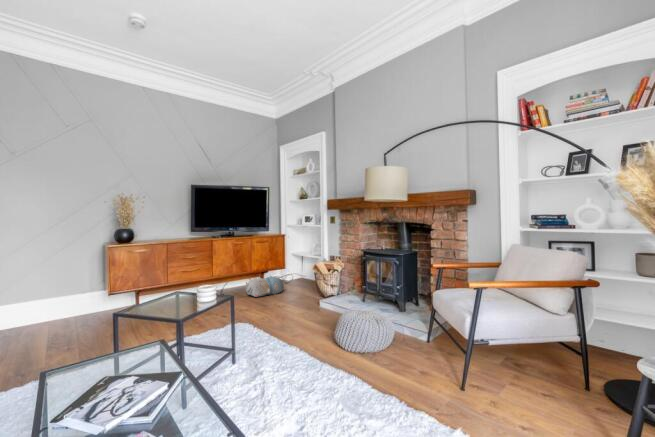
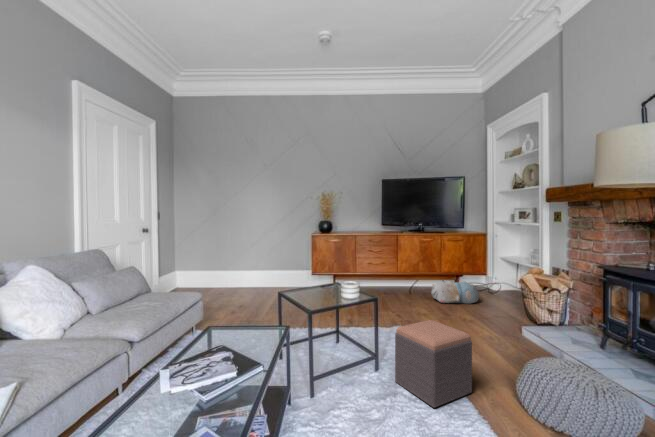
footstool: none [253,307,311,371] -> present [395,320,472,408]

